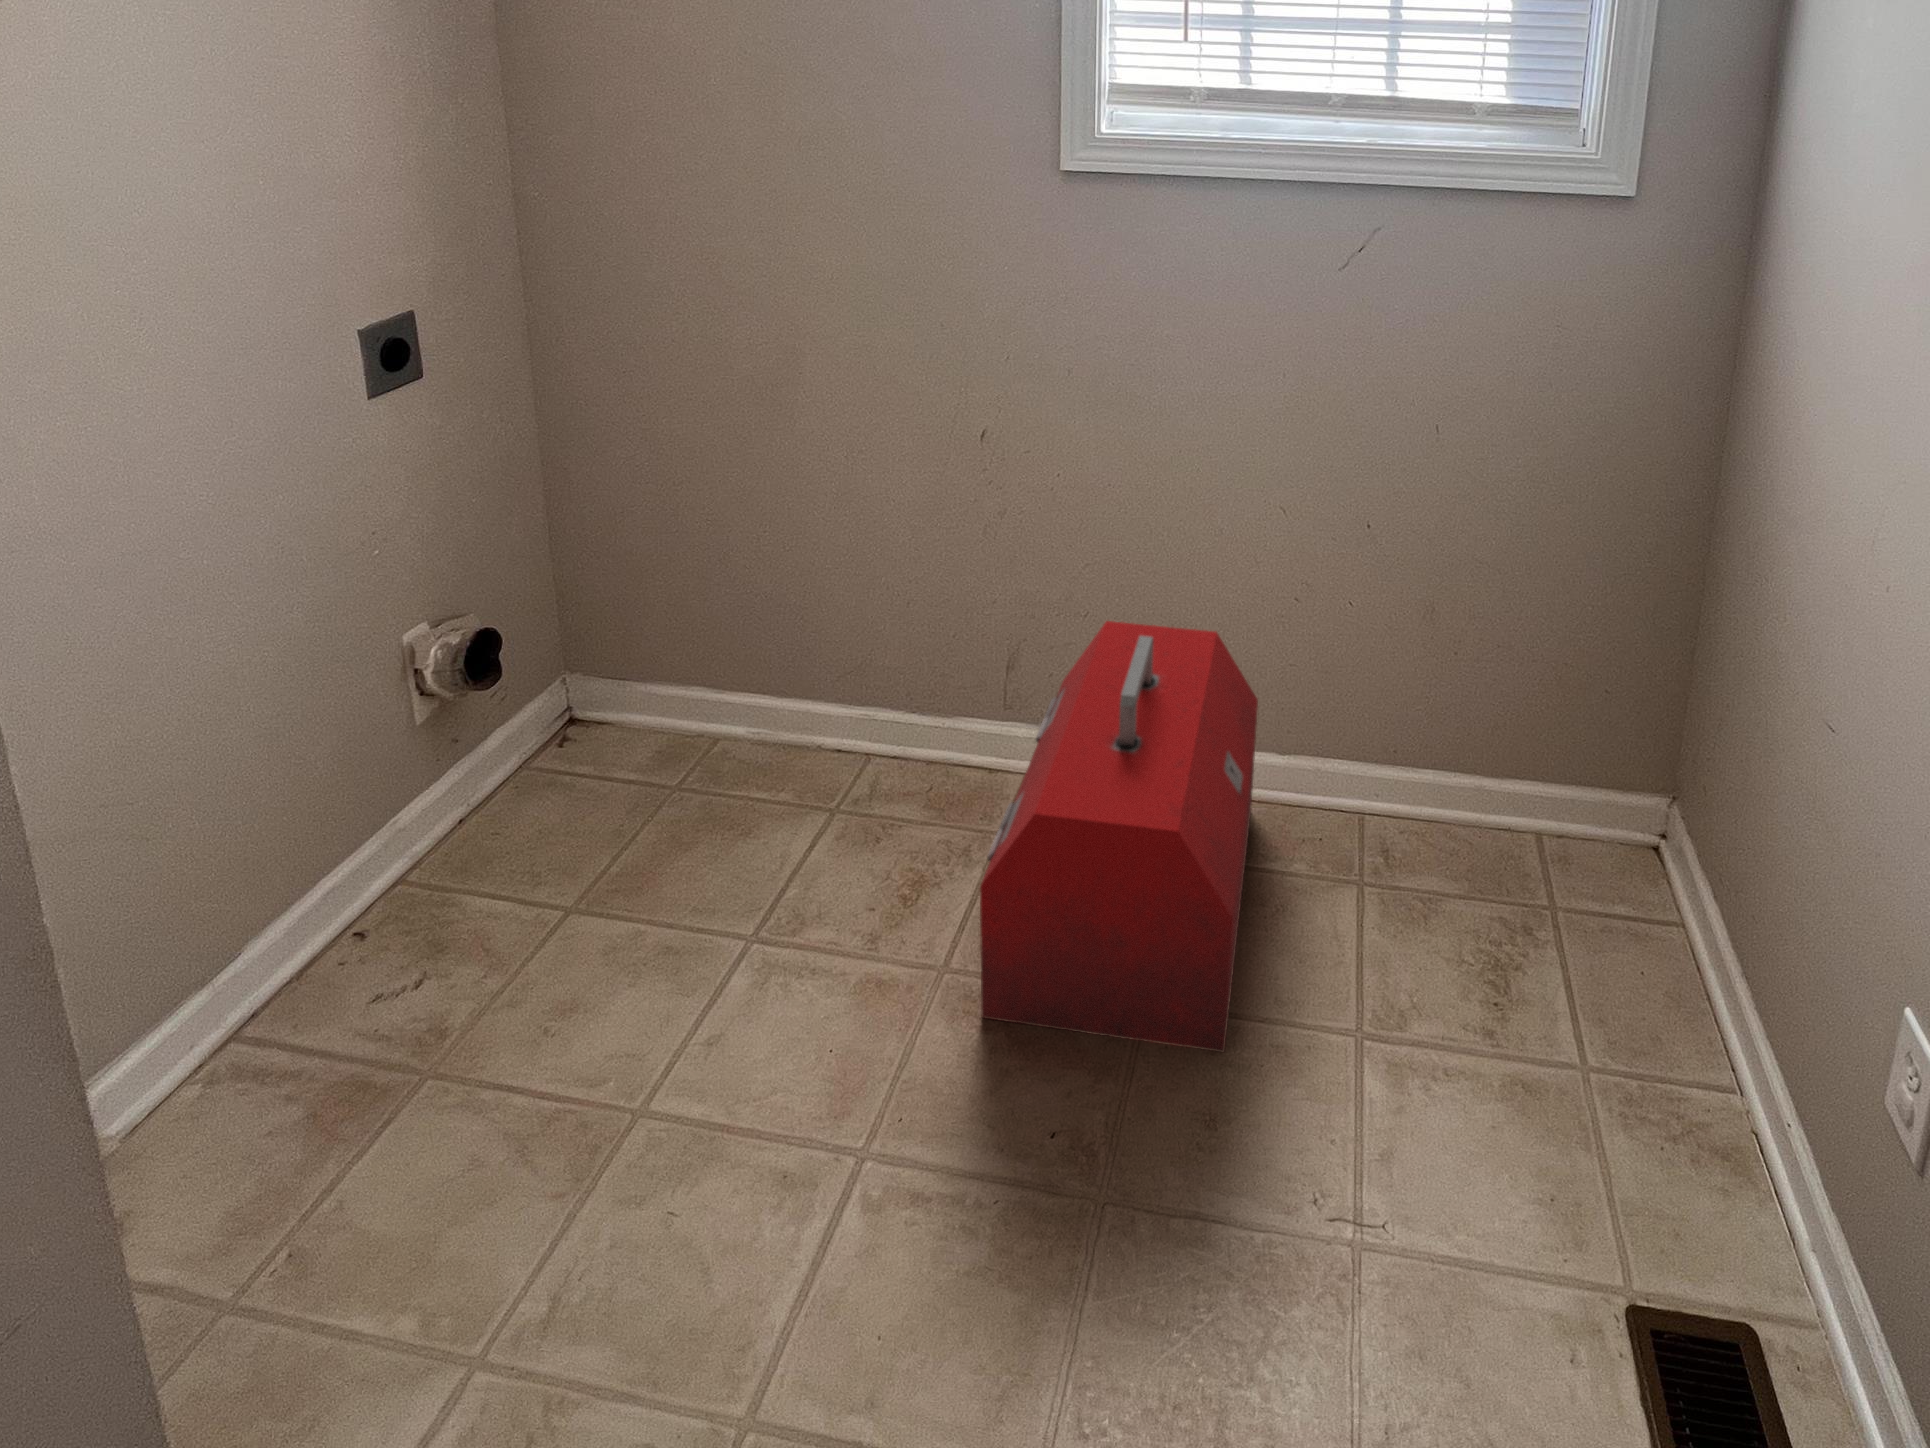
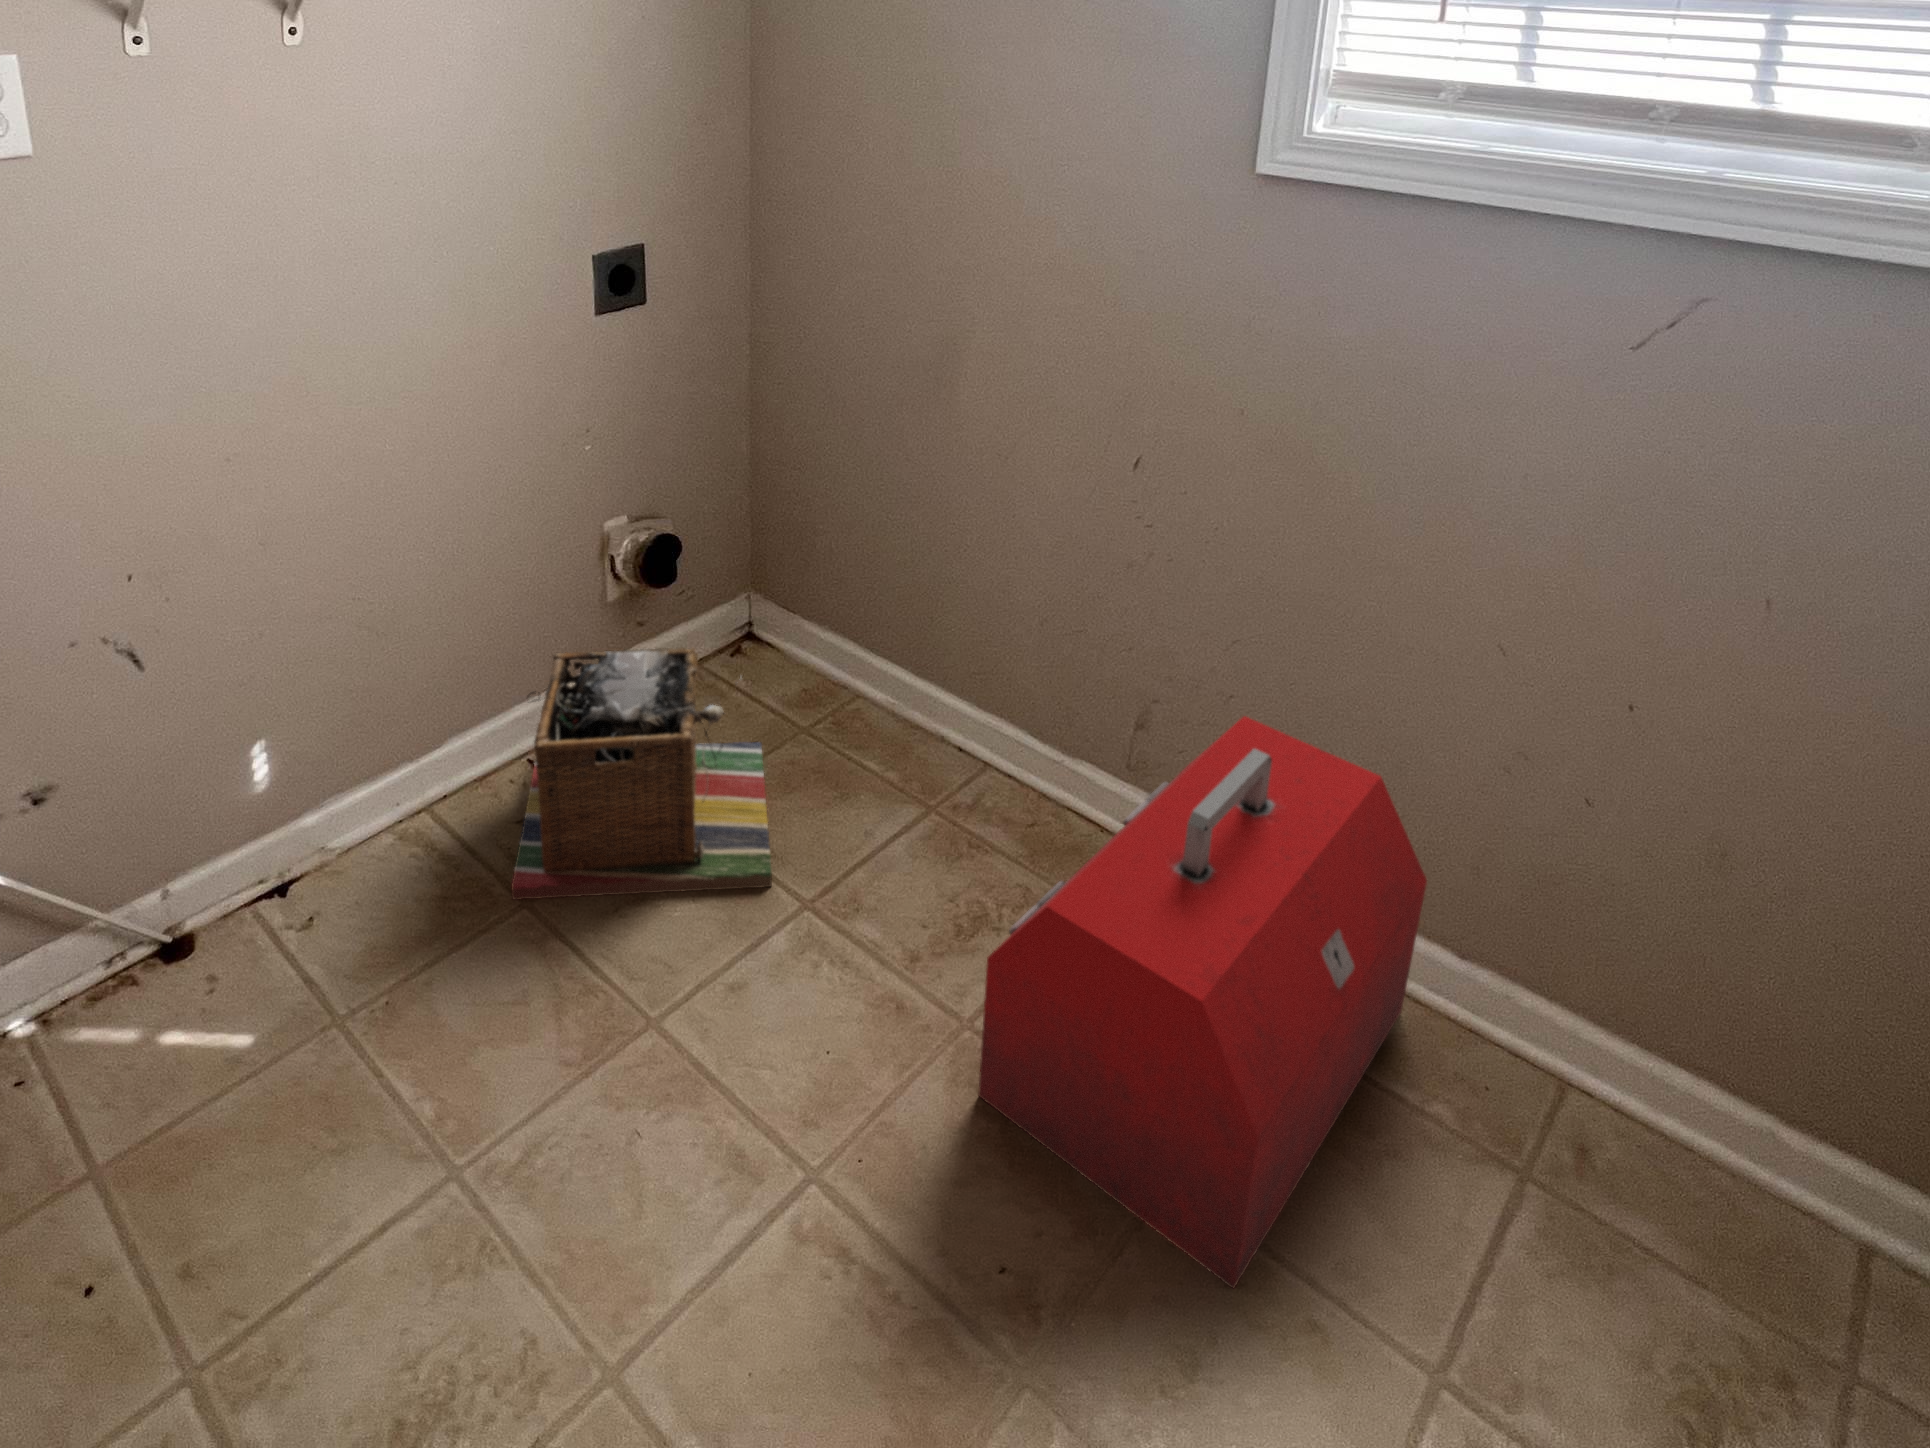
laundry basket: none [366,732,709,1079] -> present [512,647,772,900]

